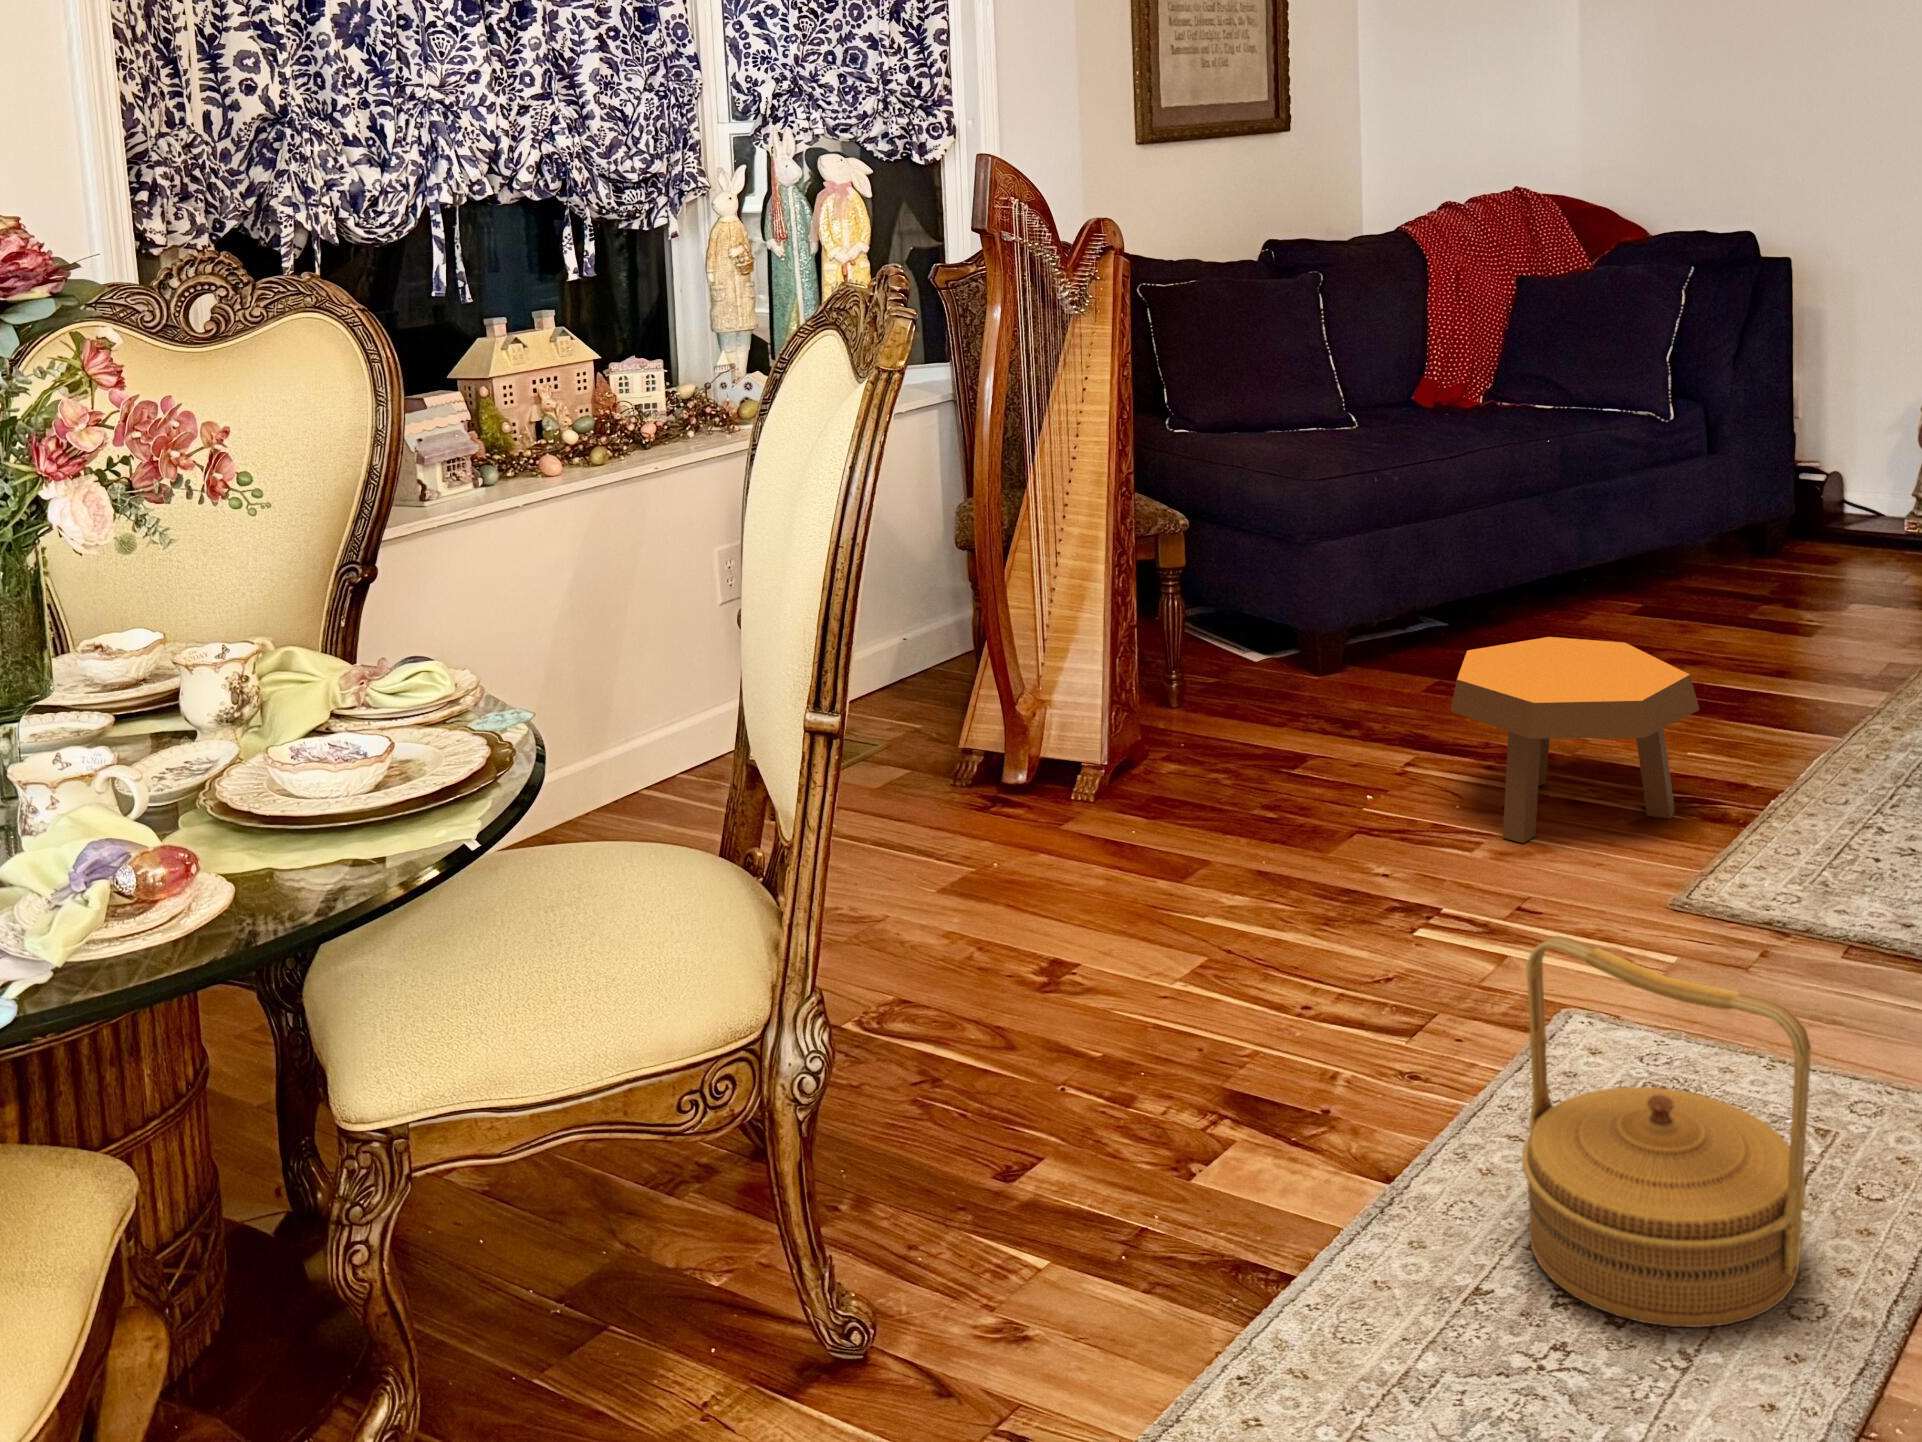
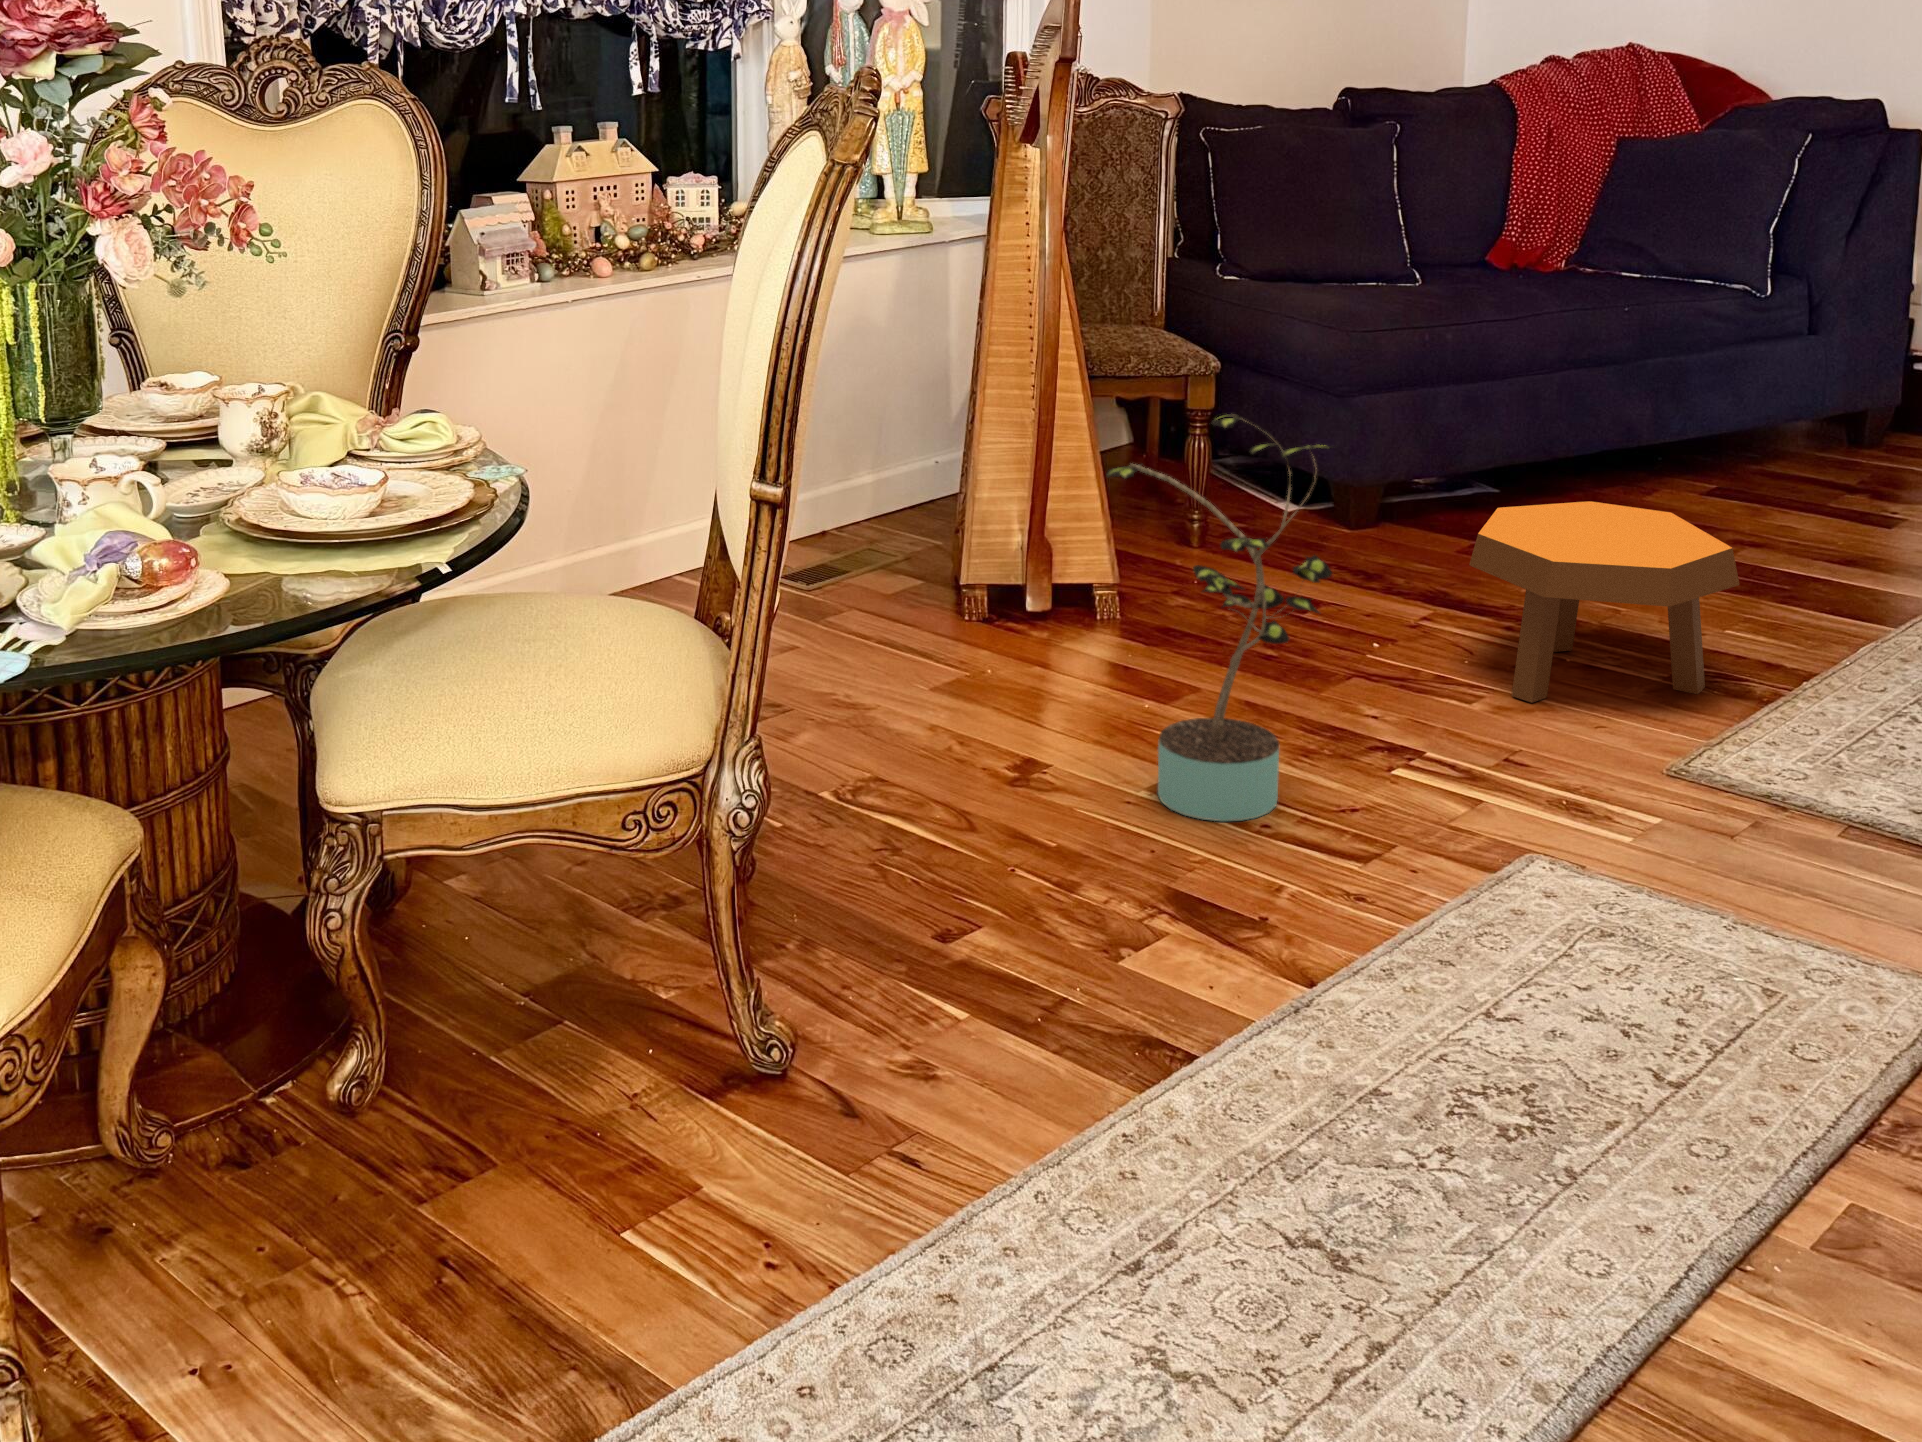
potted plant: none [1120,586,1354,1004] -> present [1106,414,1333,821]
basket: present [1522,936,1811,1328] -> none [1434,767,1735,1156]

